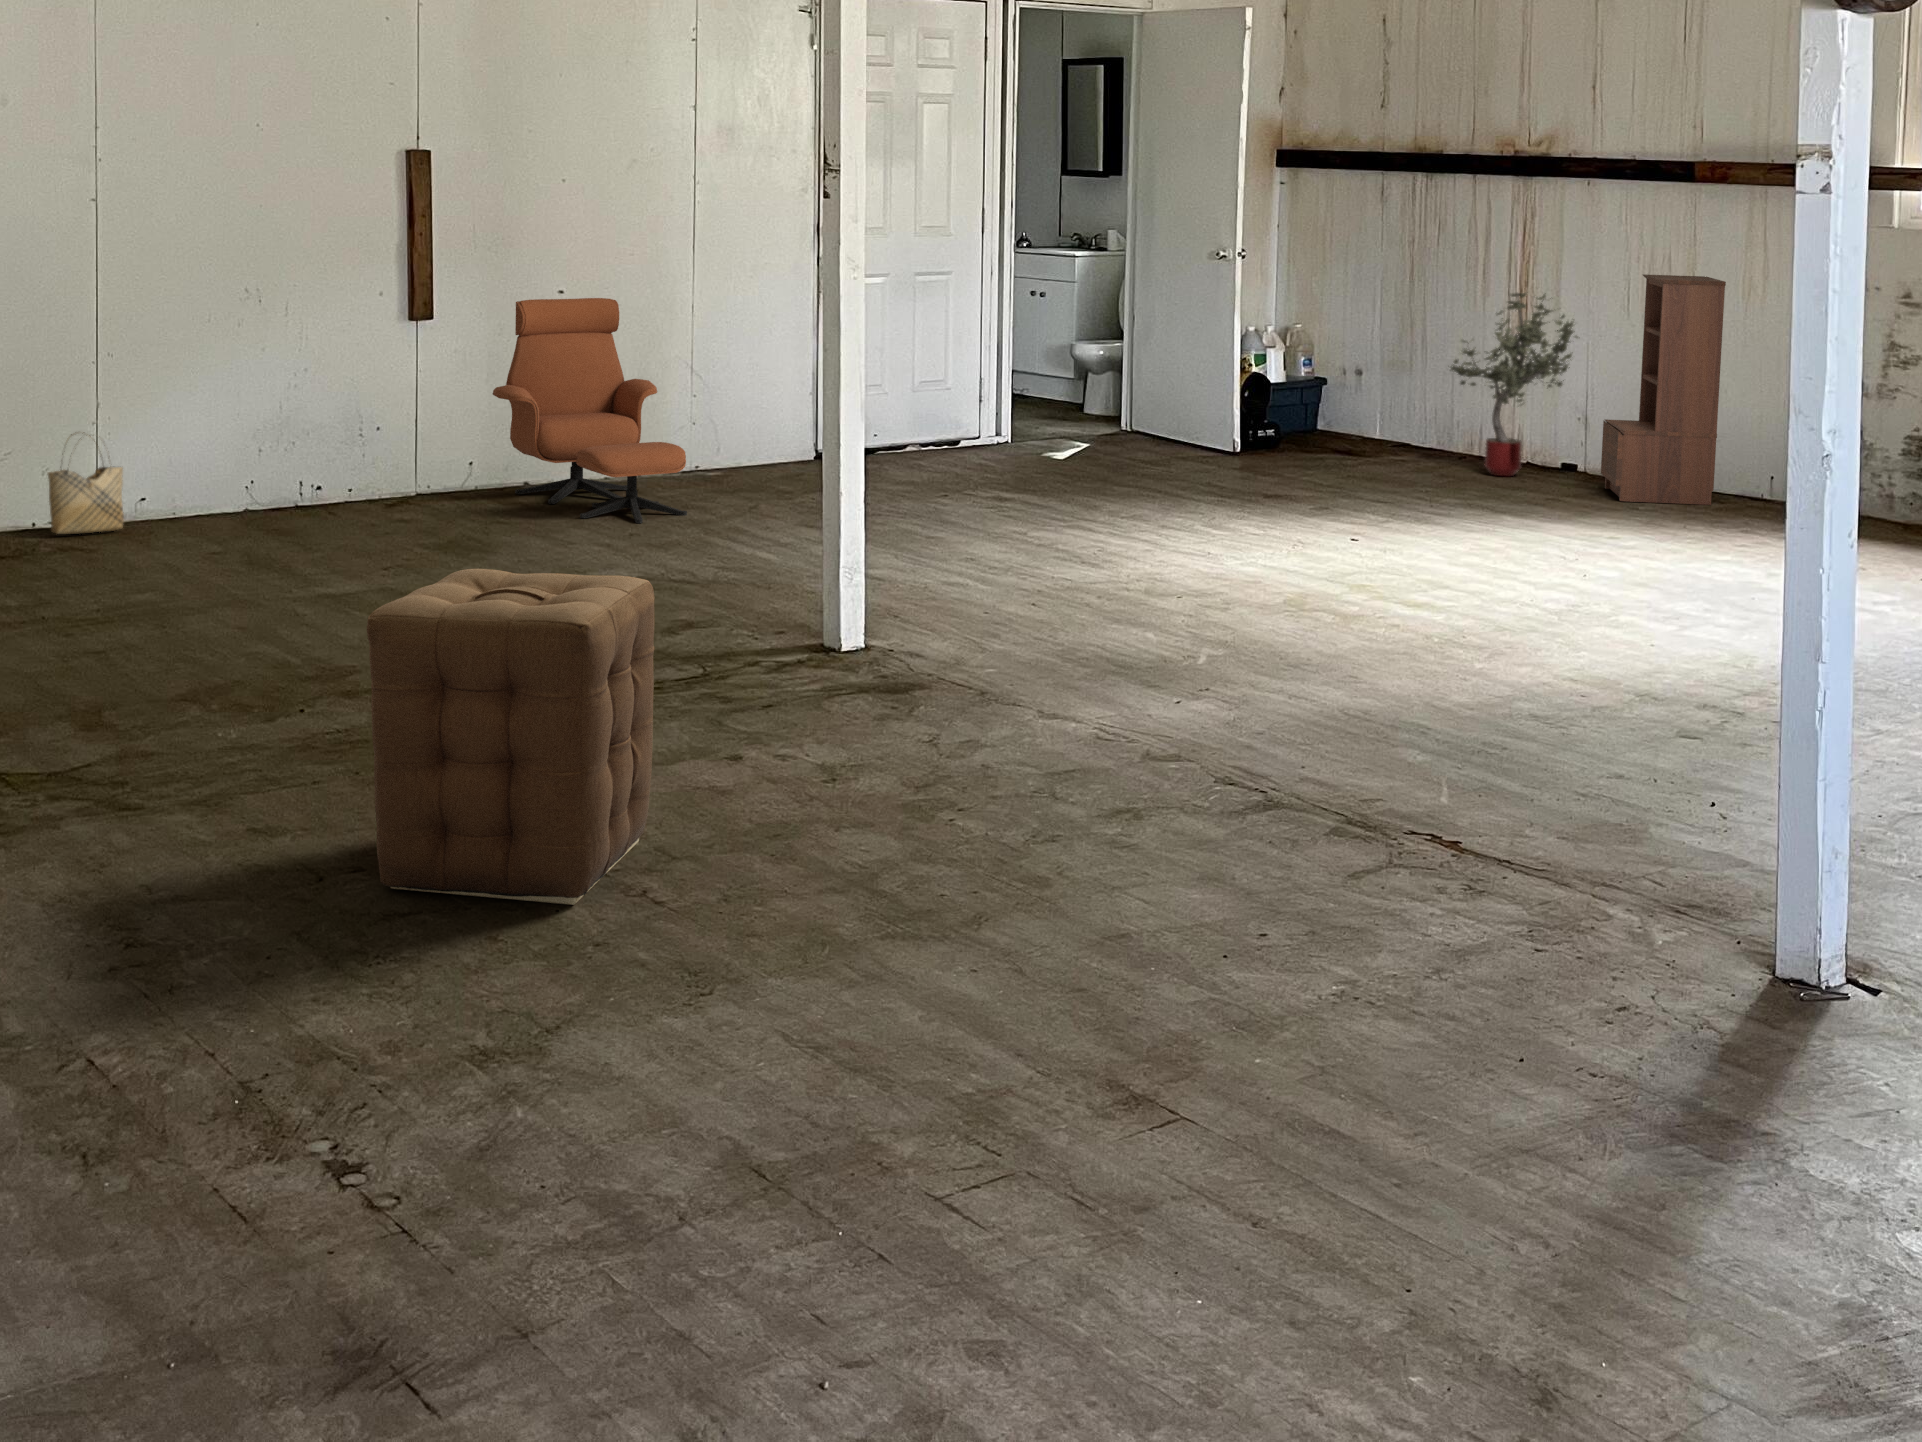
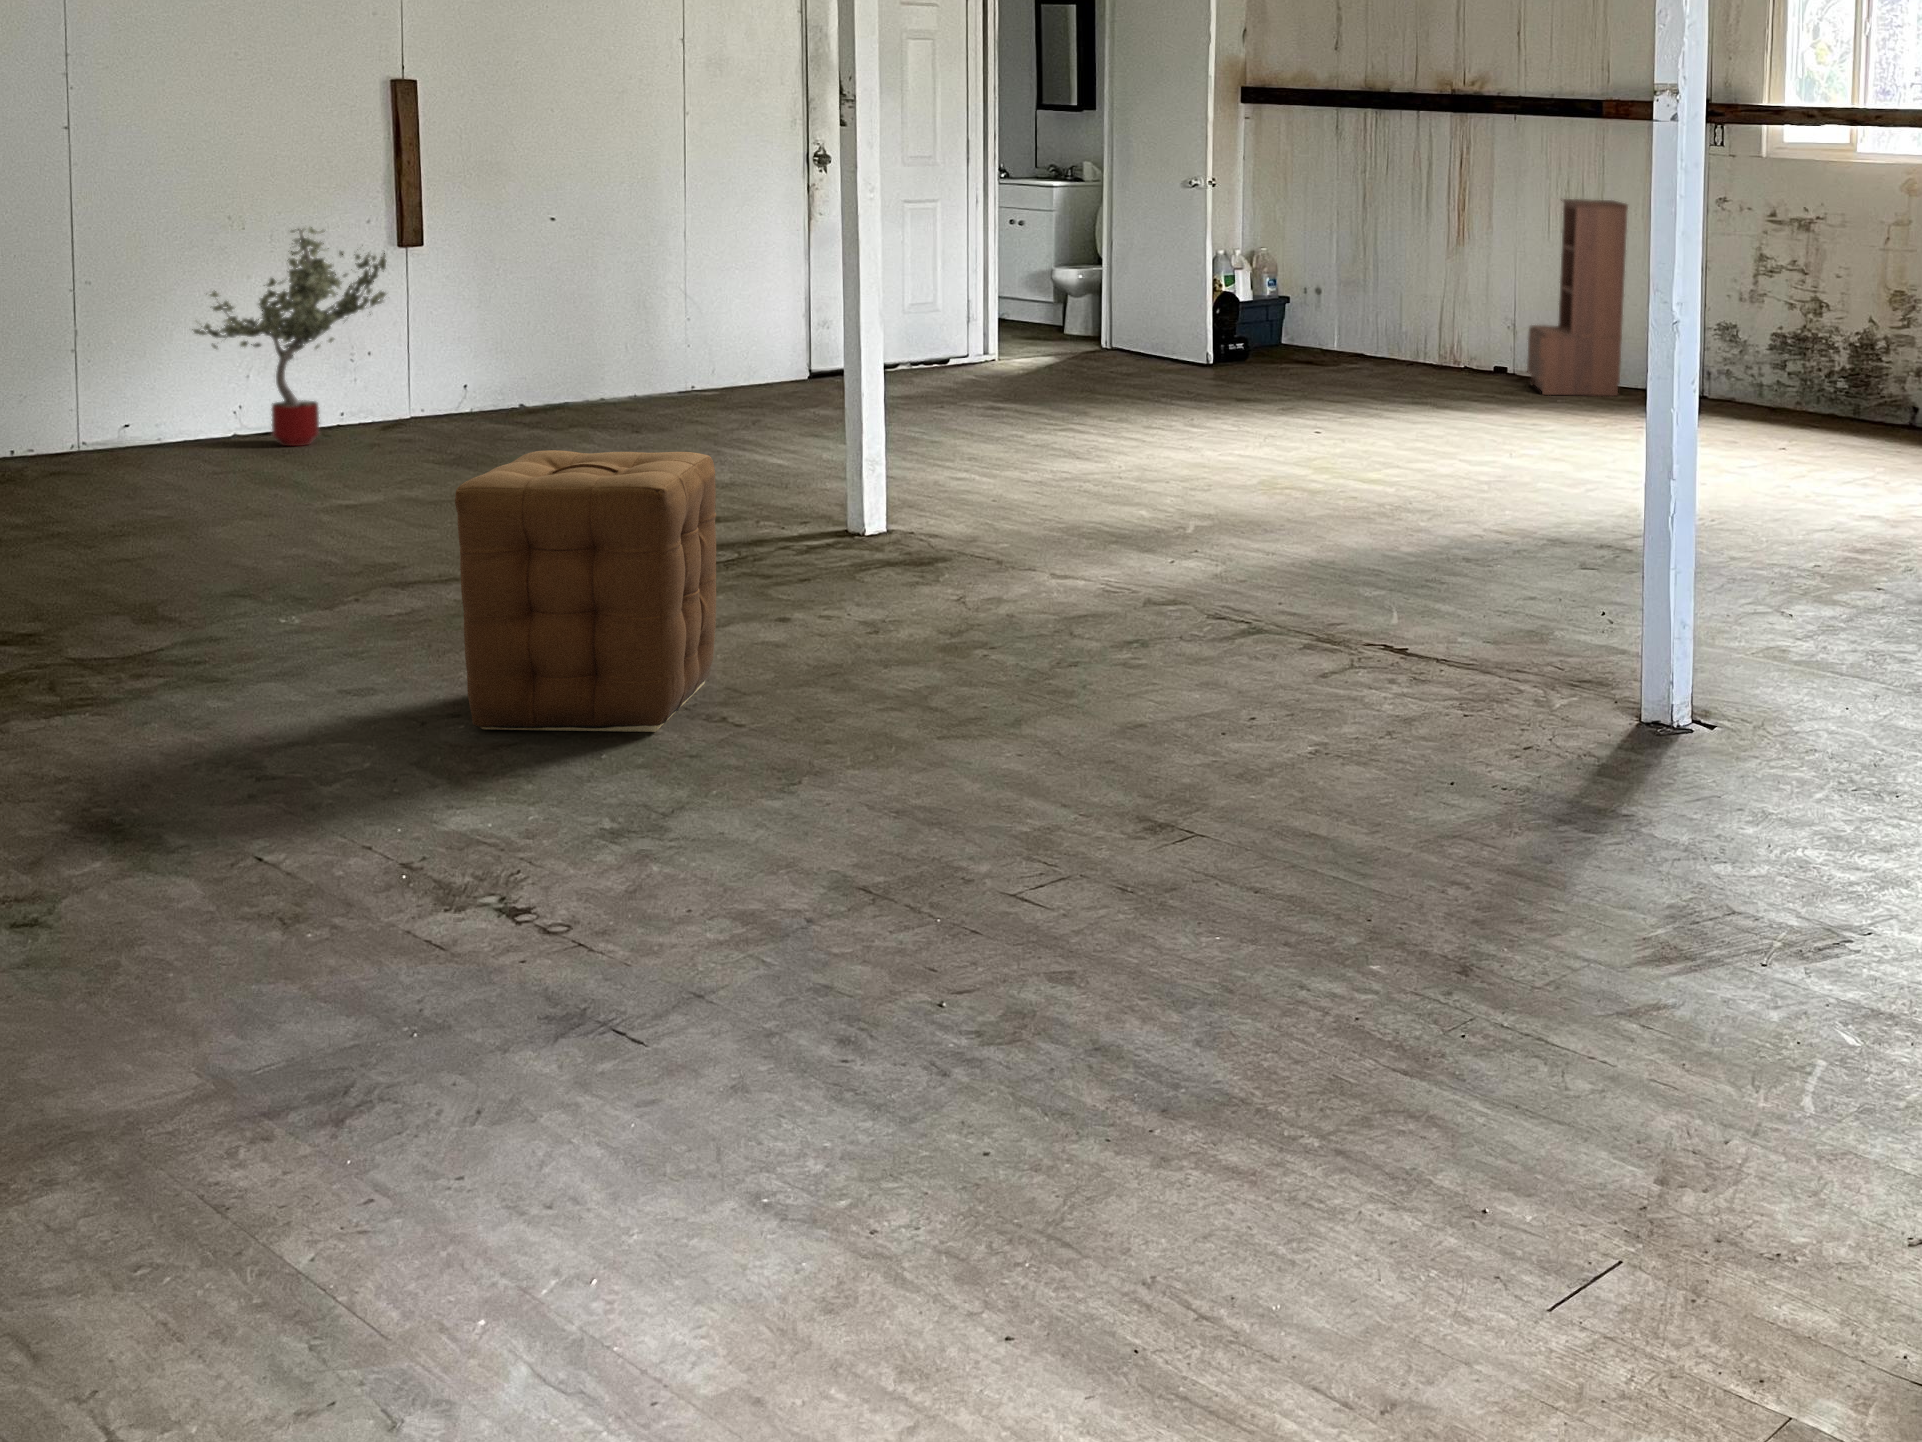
potted tree: present [1450,293,1578,476] -> present [192,227,386,446]
lounge chair: present [493,298,687,523] -> none [496,224,698,435]
woven basket: present [48,432,124,534] -> none [30,358,115,460]

